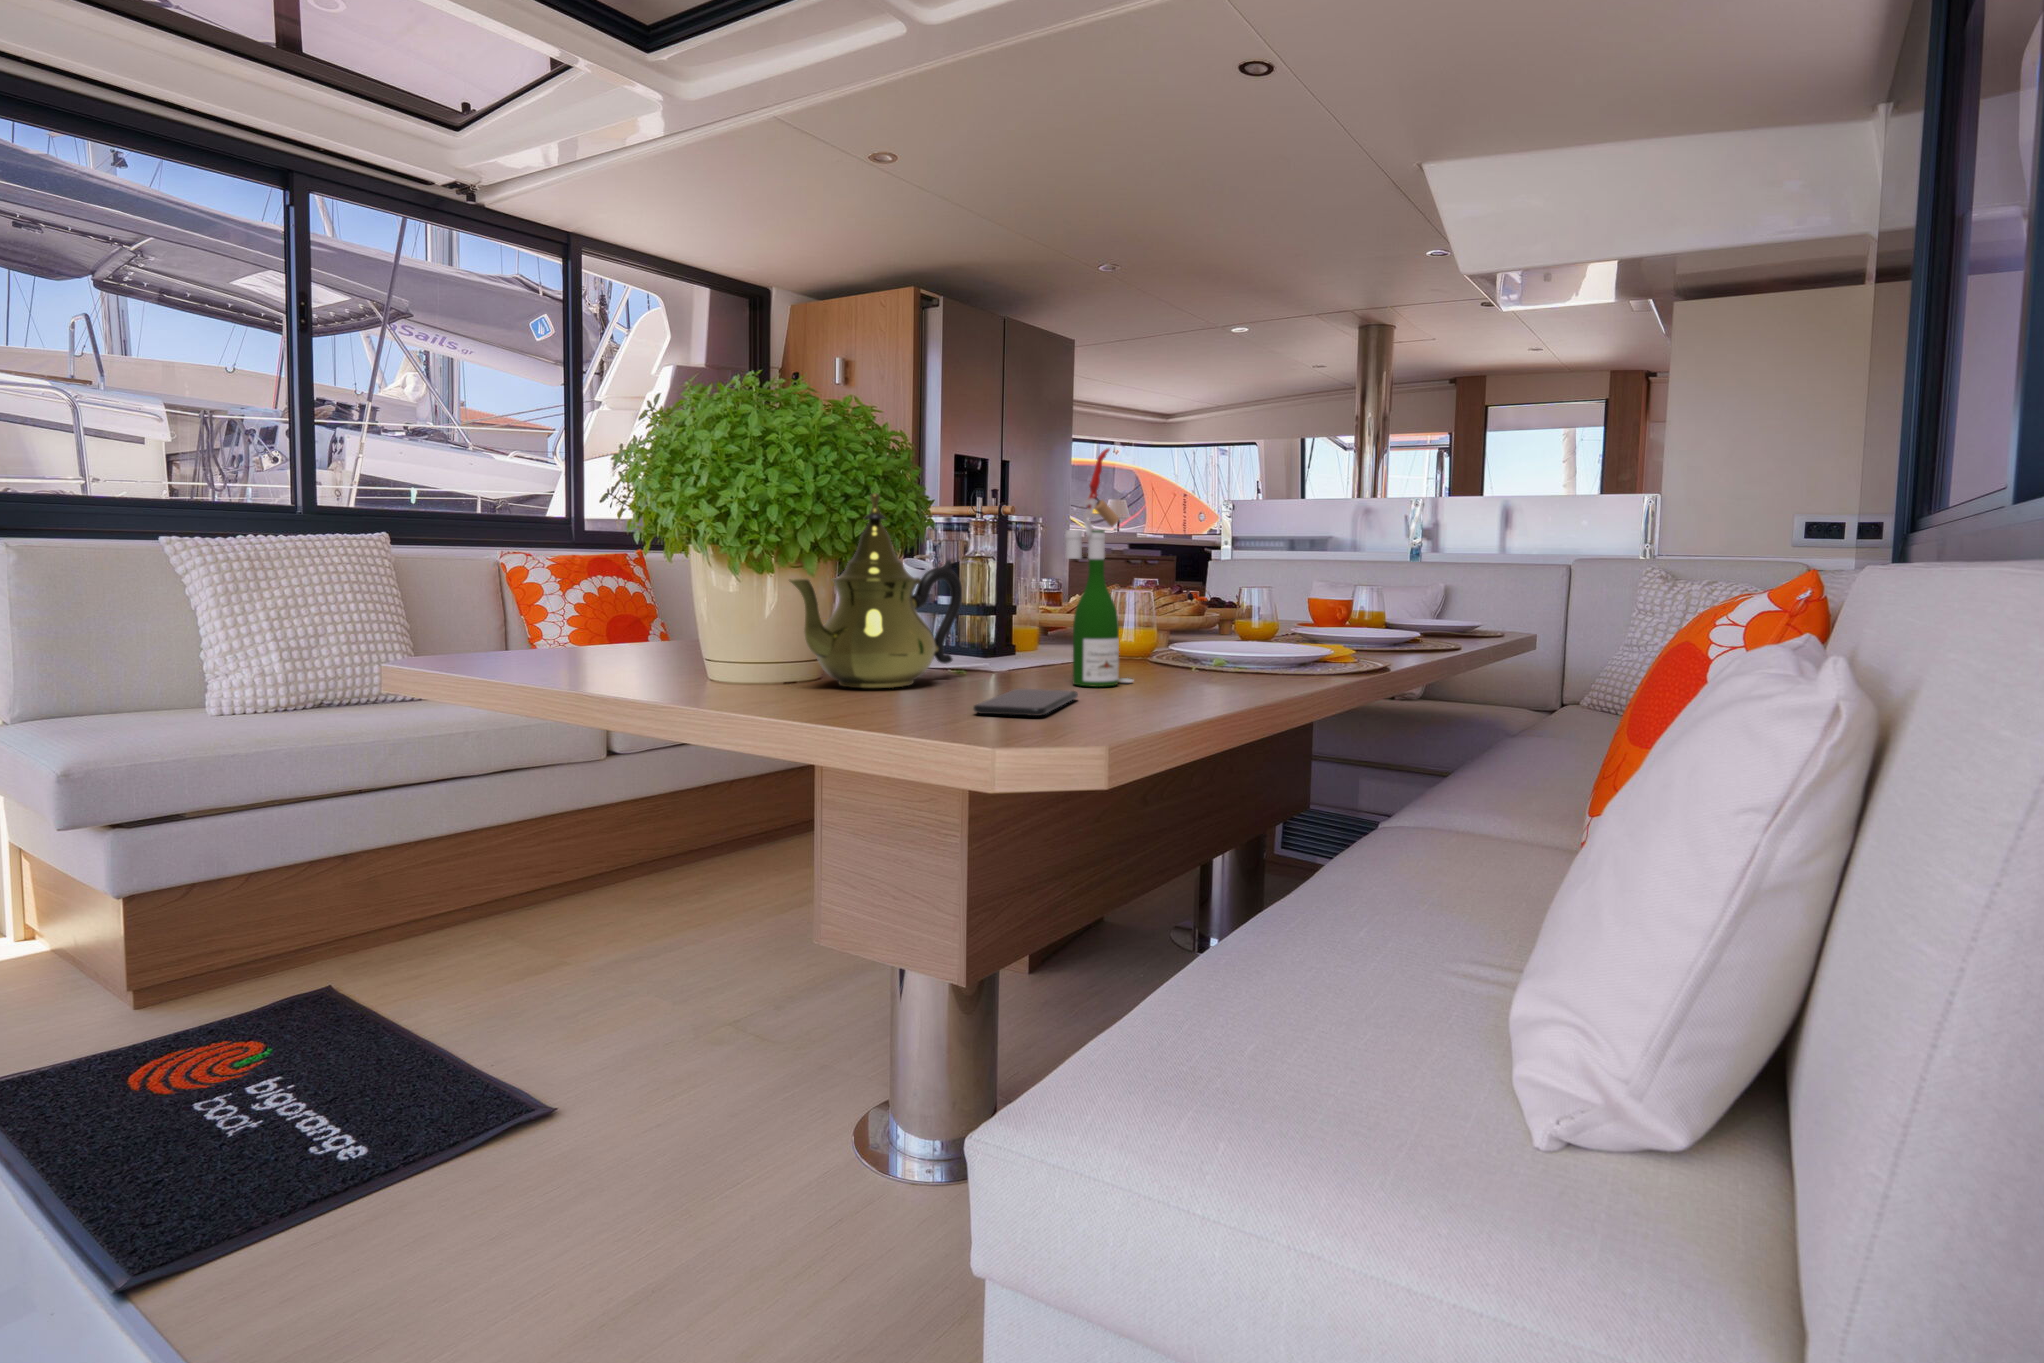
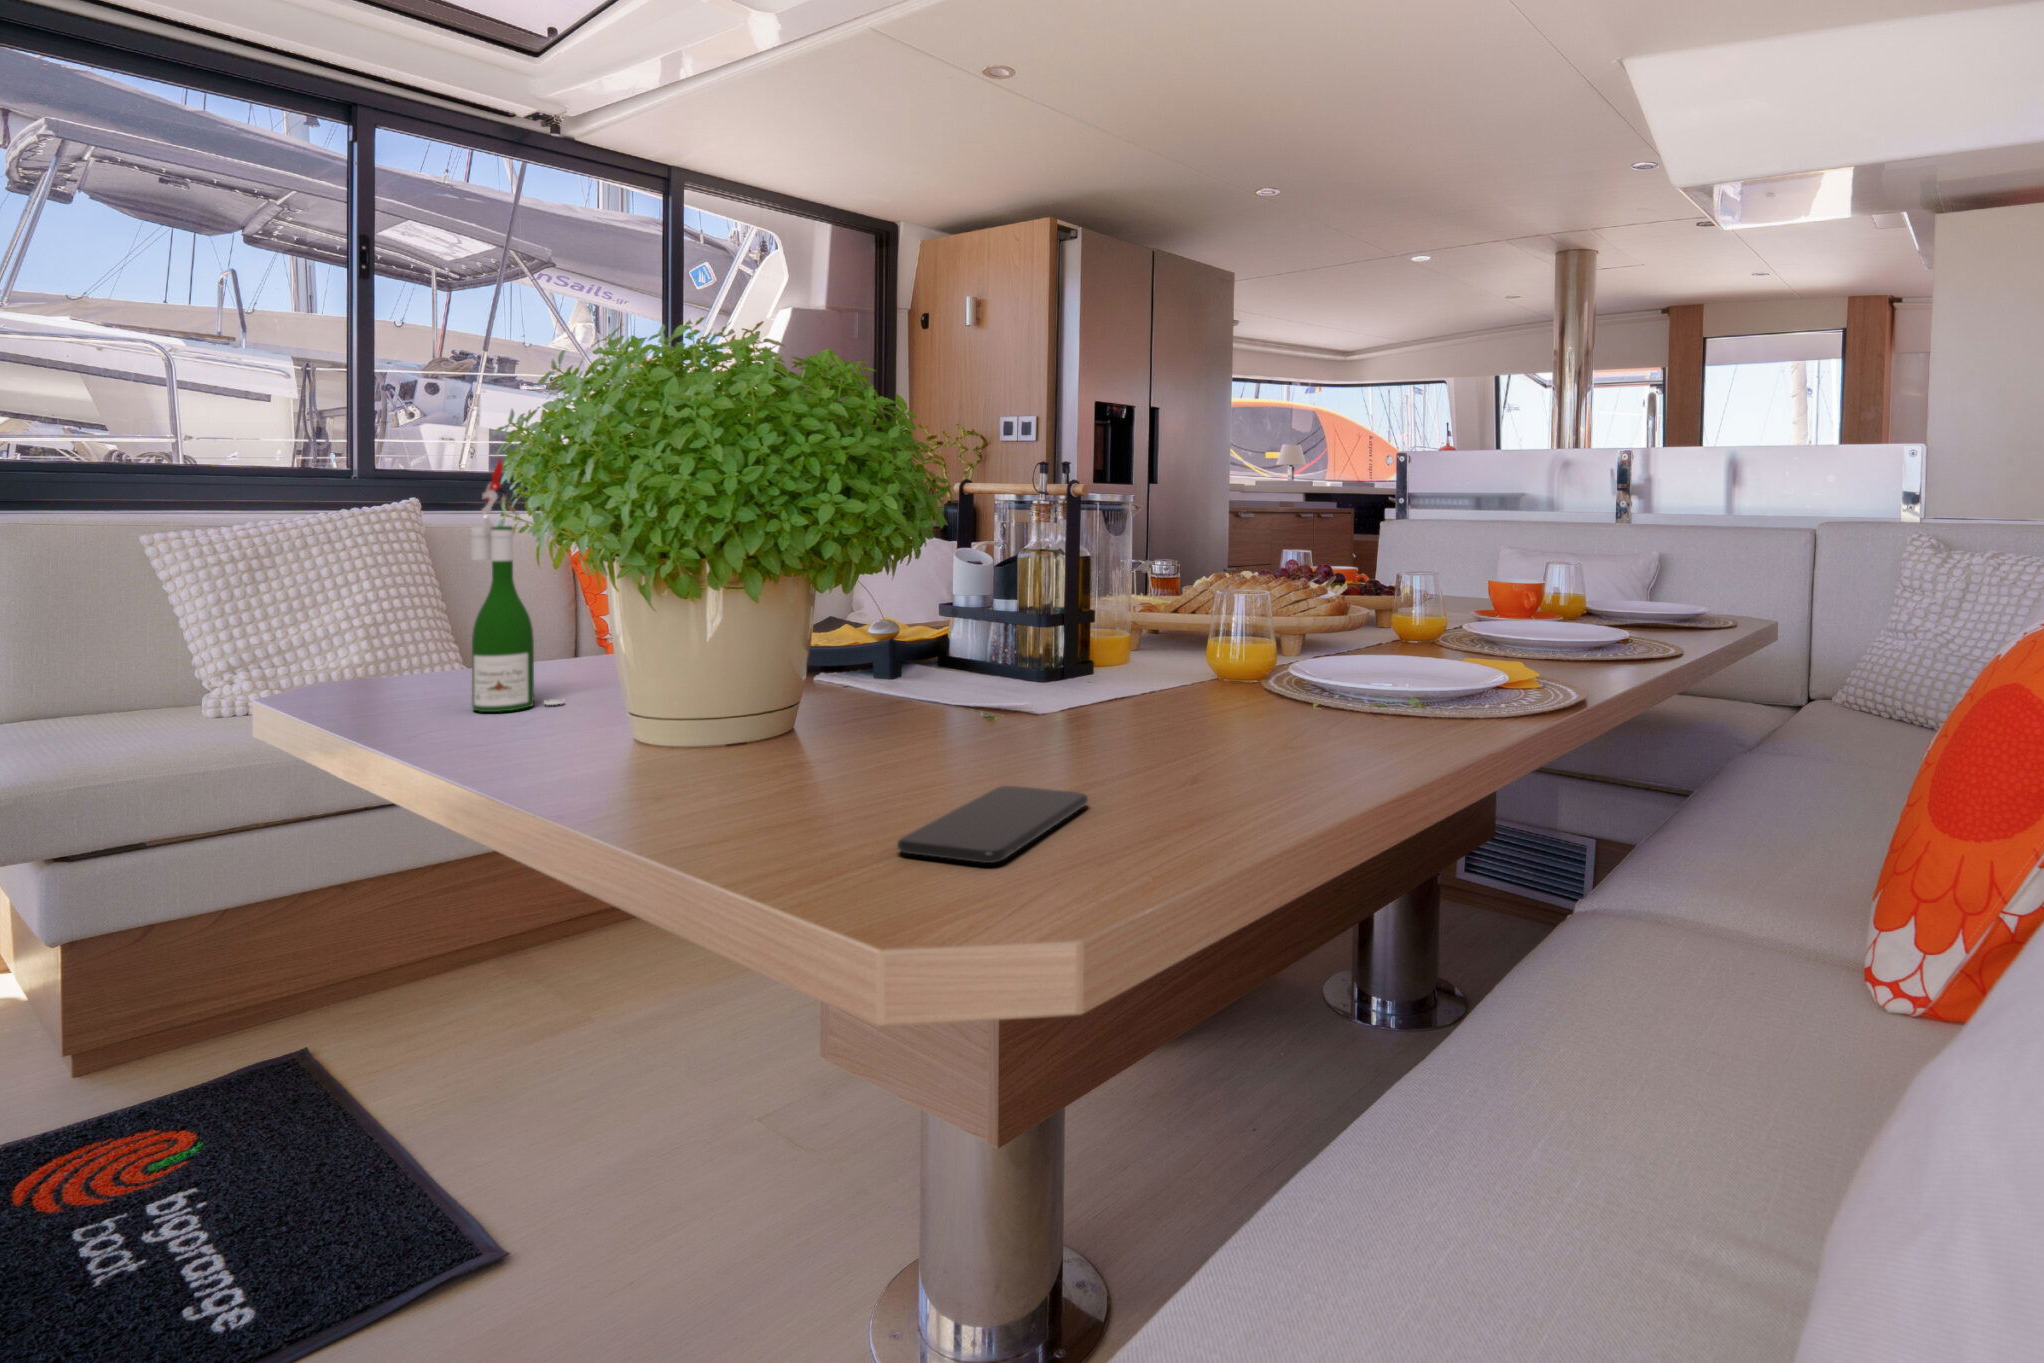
wine bottle: present [1065,448,1134,687] -> present [470,459,564,712]
teapot: present [790,493,962,688] -> none [682,490,959,773]

